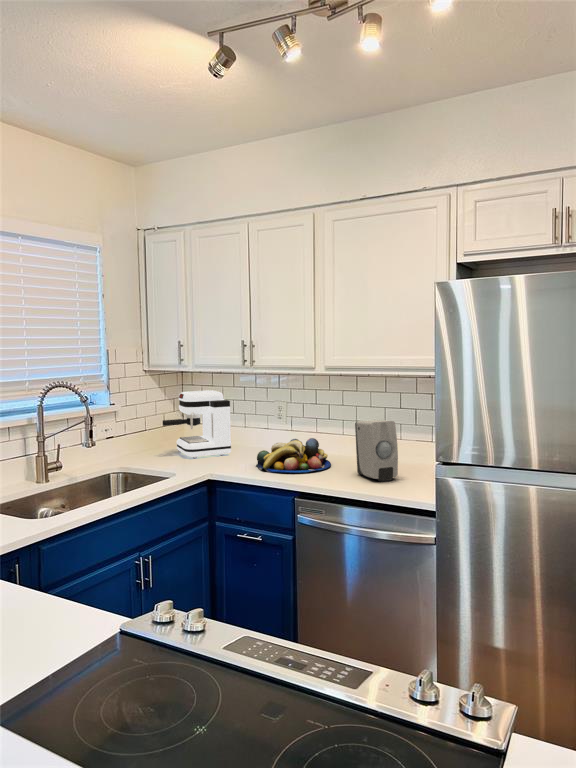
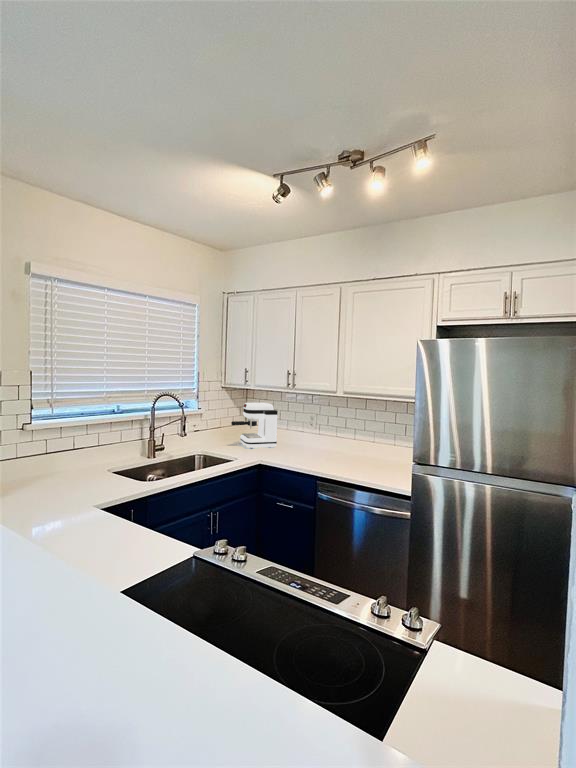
soap dispenser: present [355,420,398,482] -> none [361,431,390,474]
fruit bowl: present [256,438,331,473] -> none [292,440,344,464]

